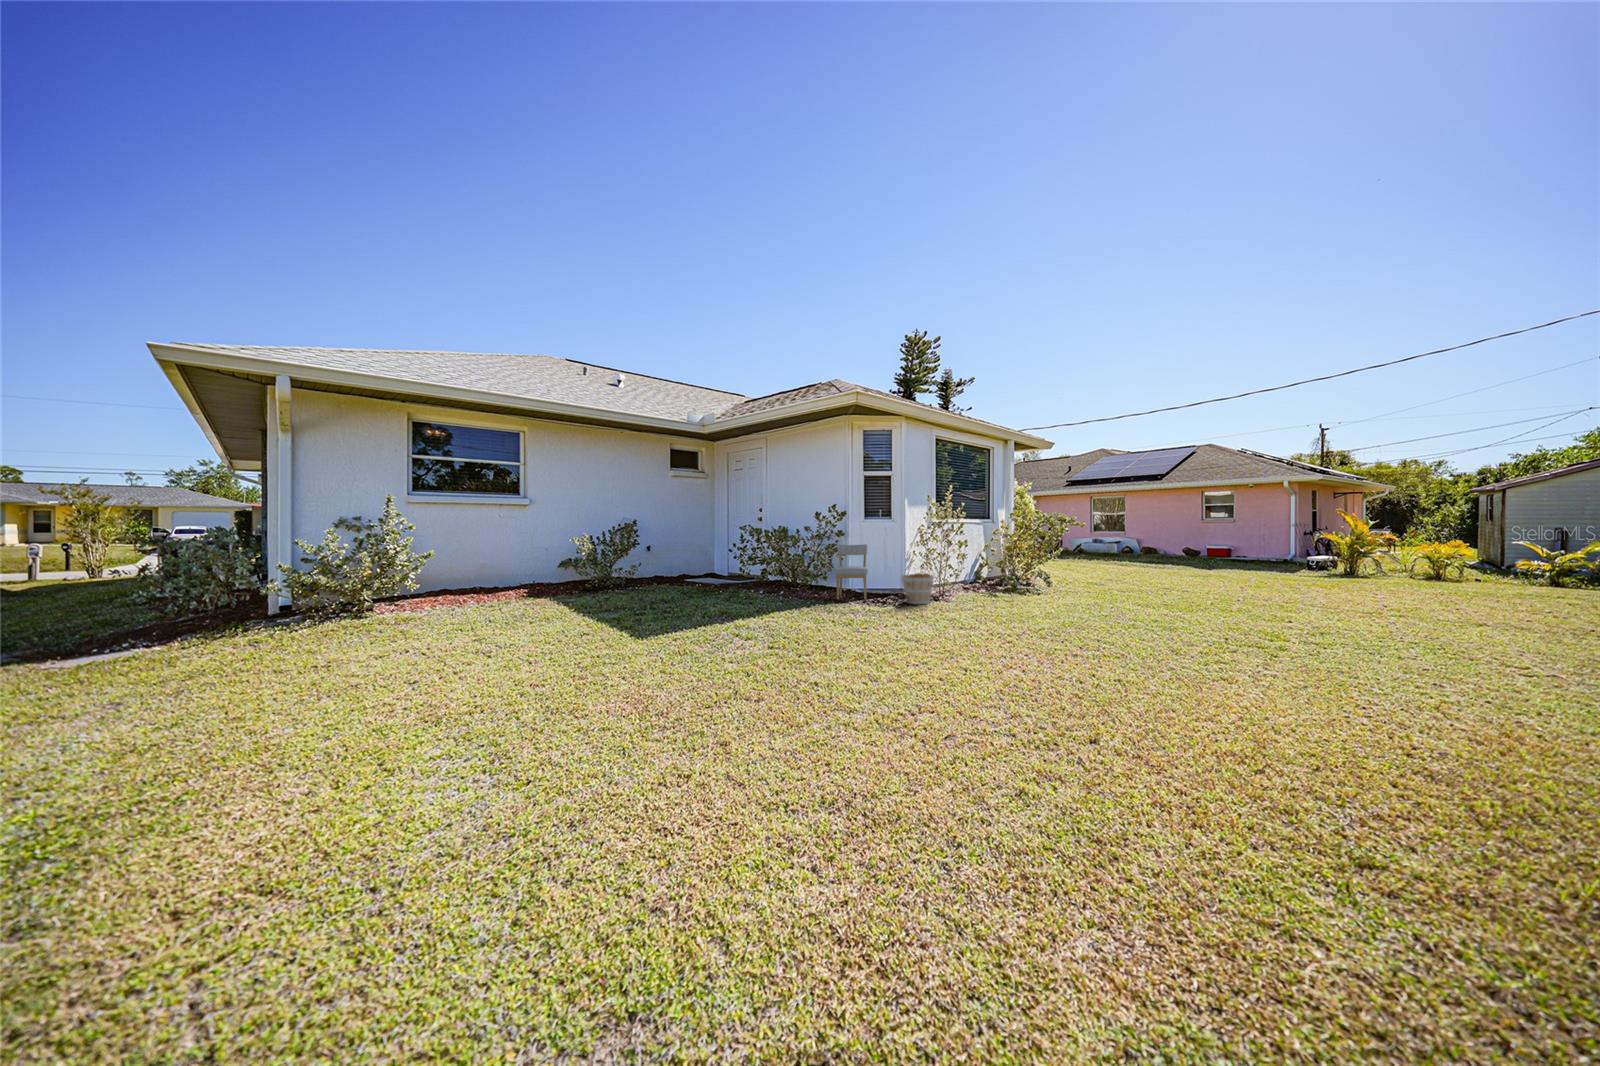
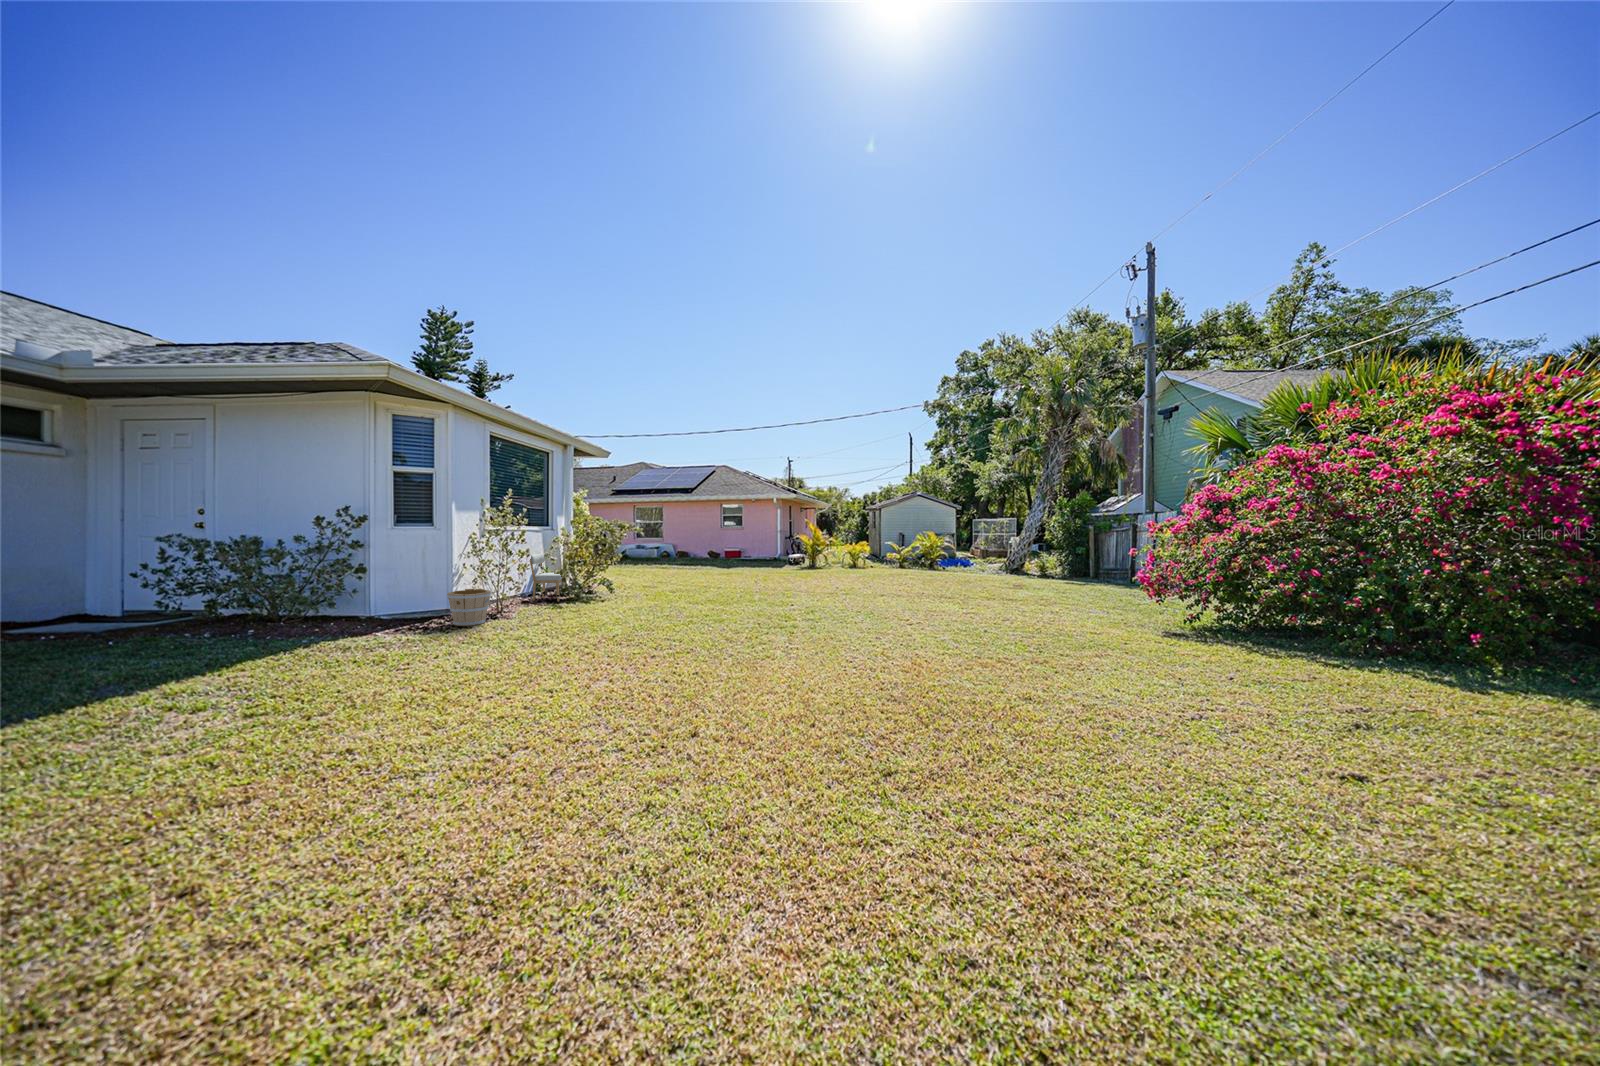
chair: present [835,544,868,600] -> present [530,554,569,602]

